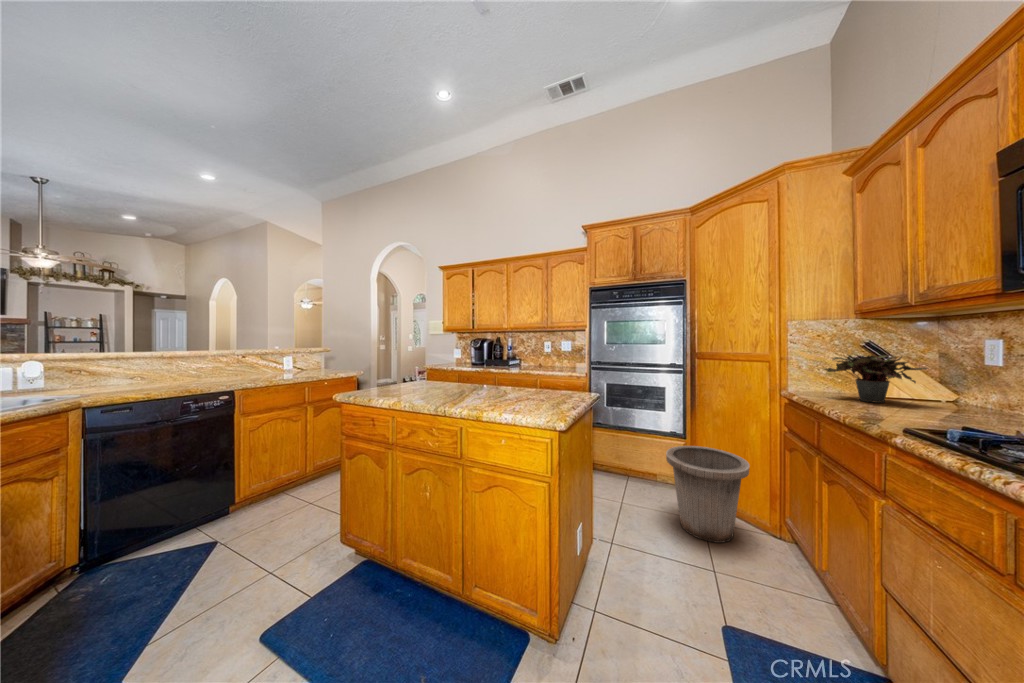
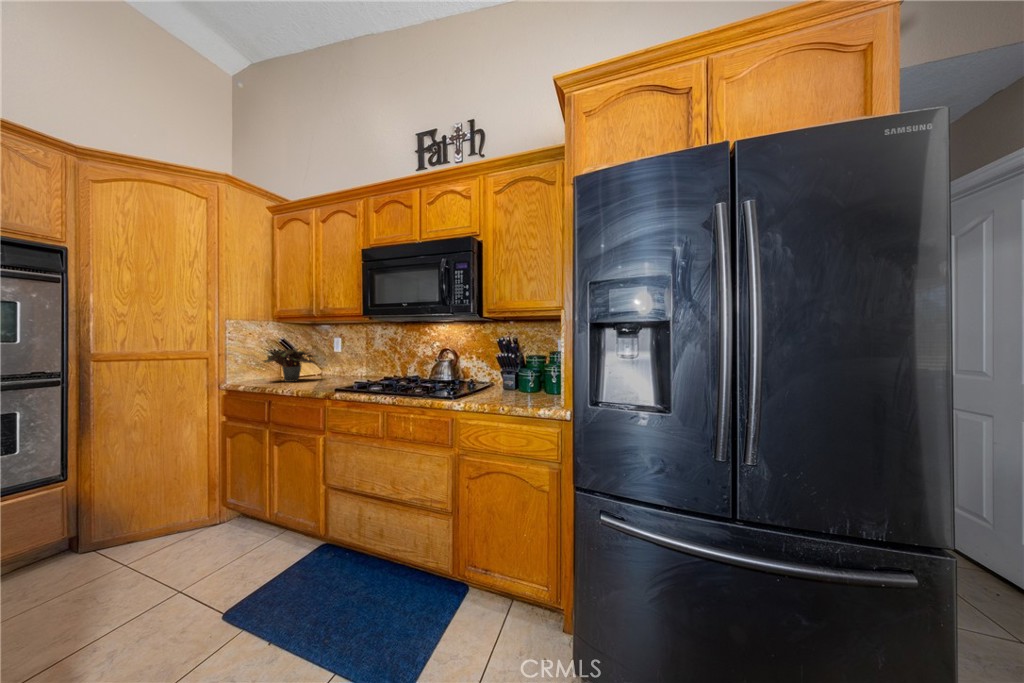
trash can: present [666,446,749,543] -> none [63,463,195,586]

